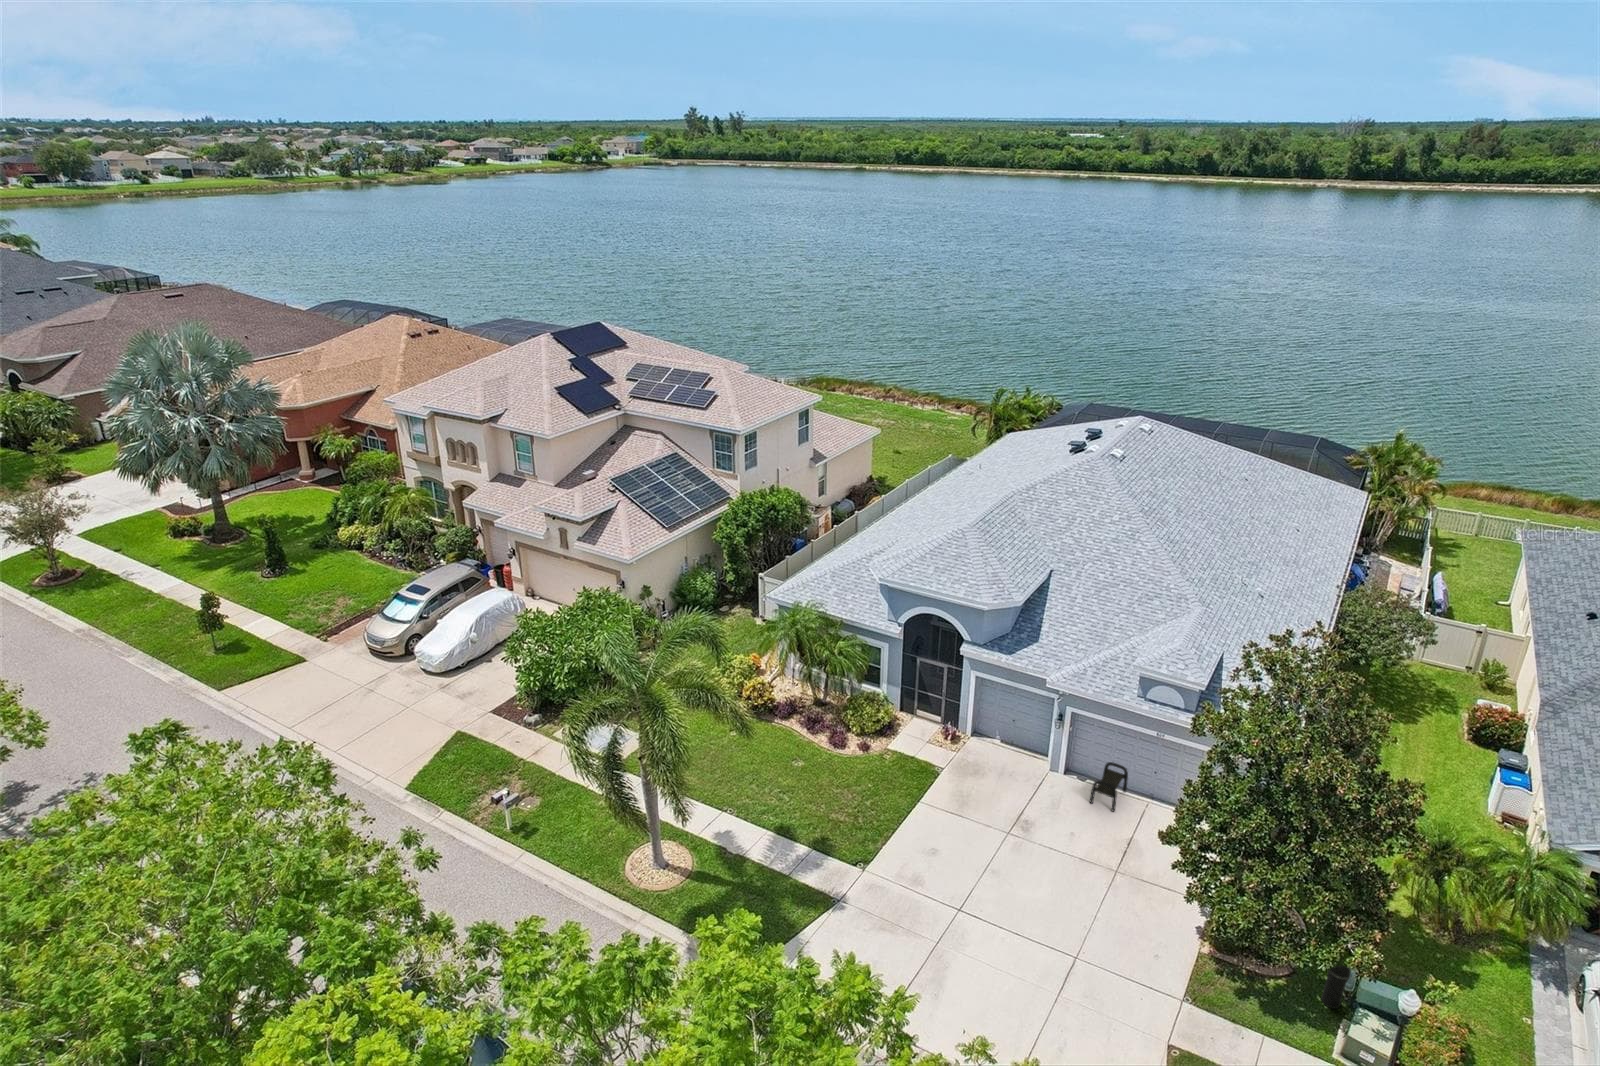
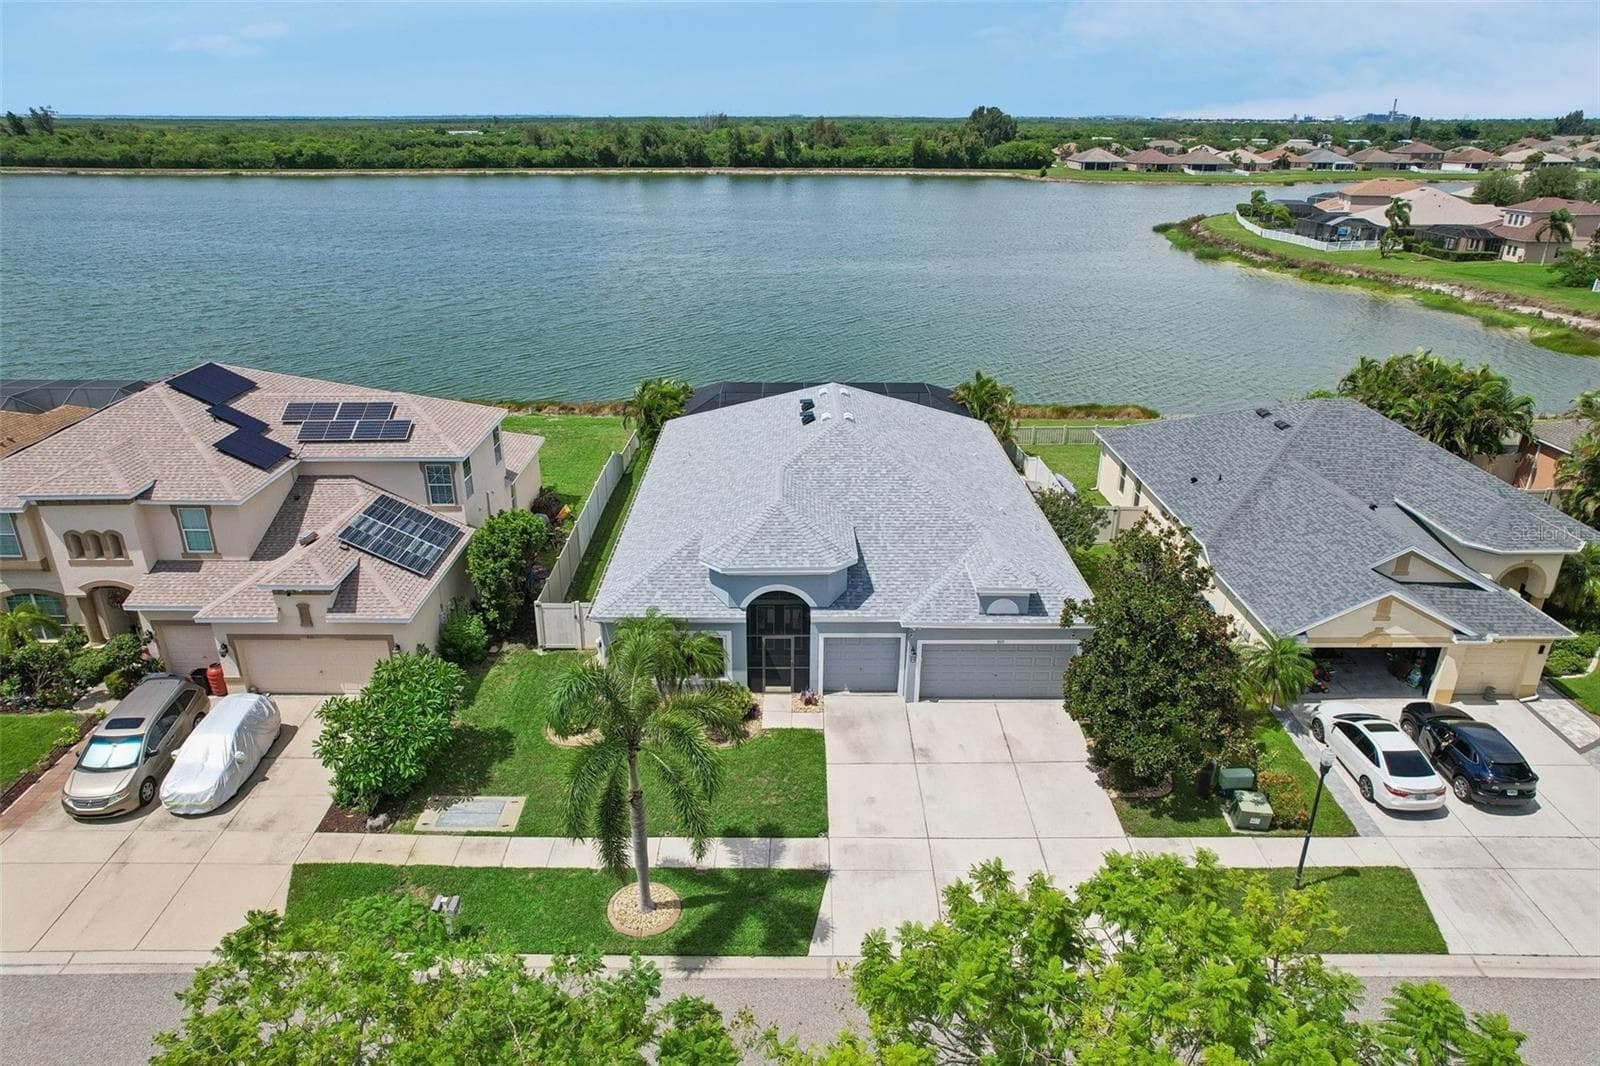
bench: present [1090,762,1128,812] -> none [954,679,980,719]

